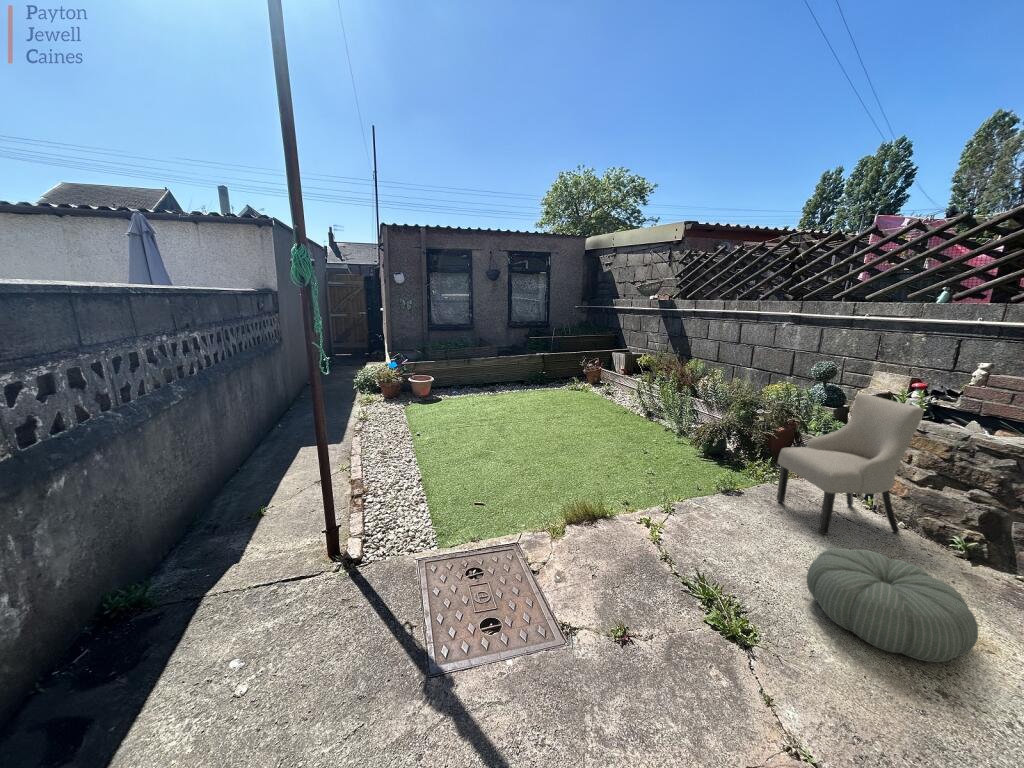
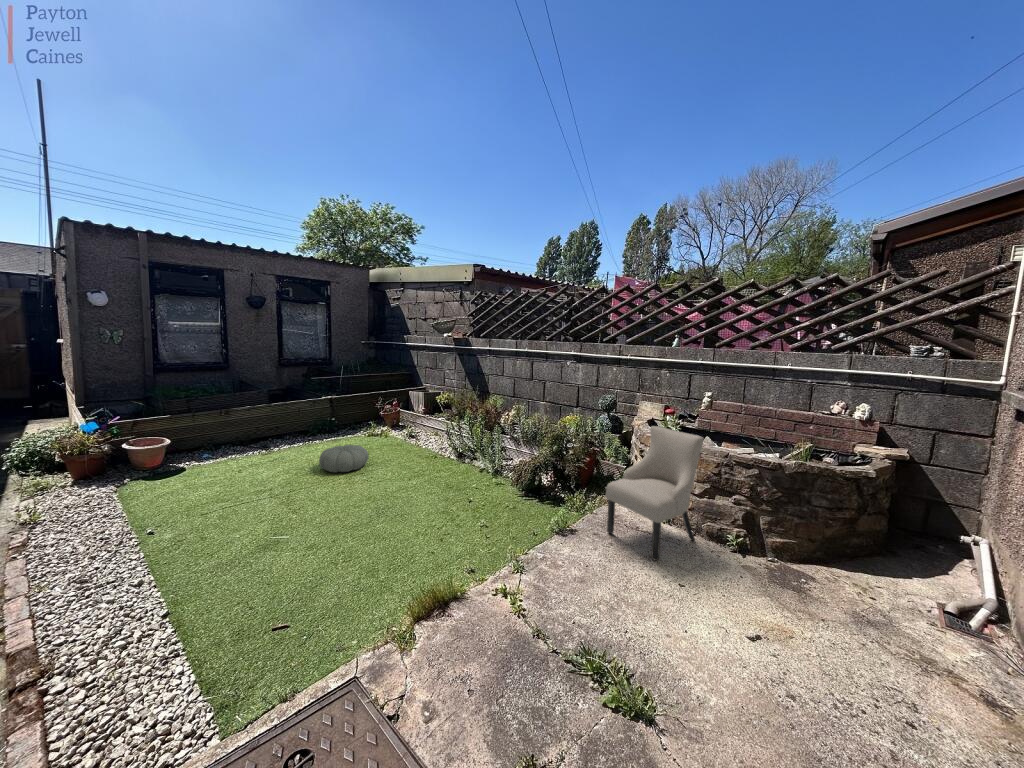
pouf: present [807,548,978,662] -> present [319,445,369,473]

